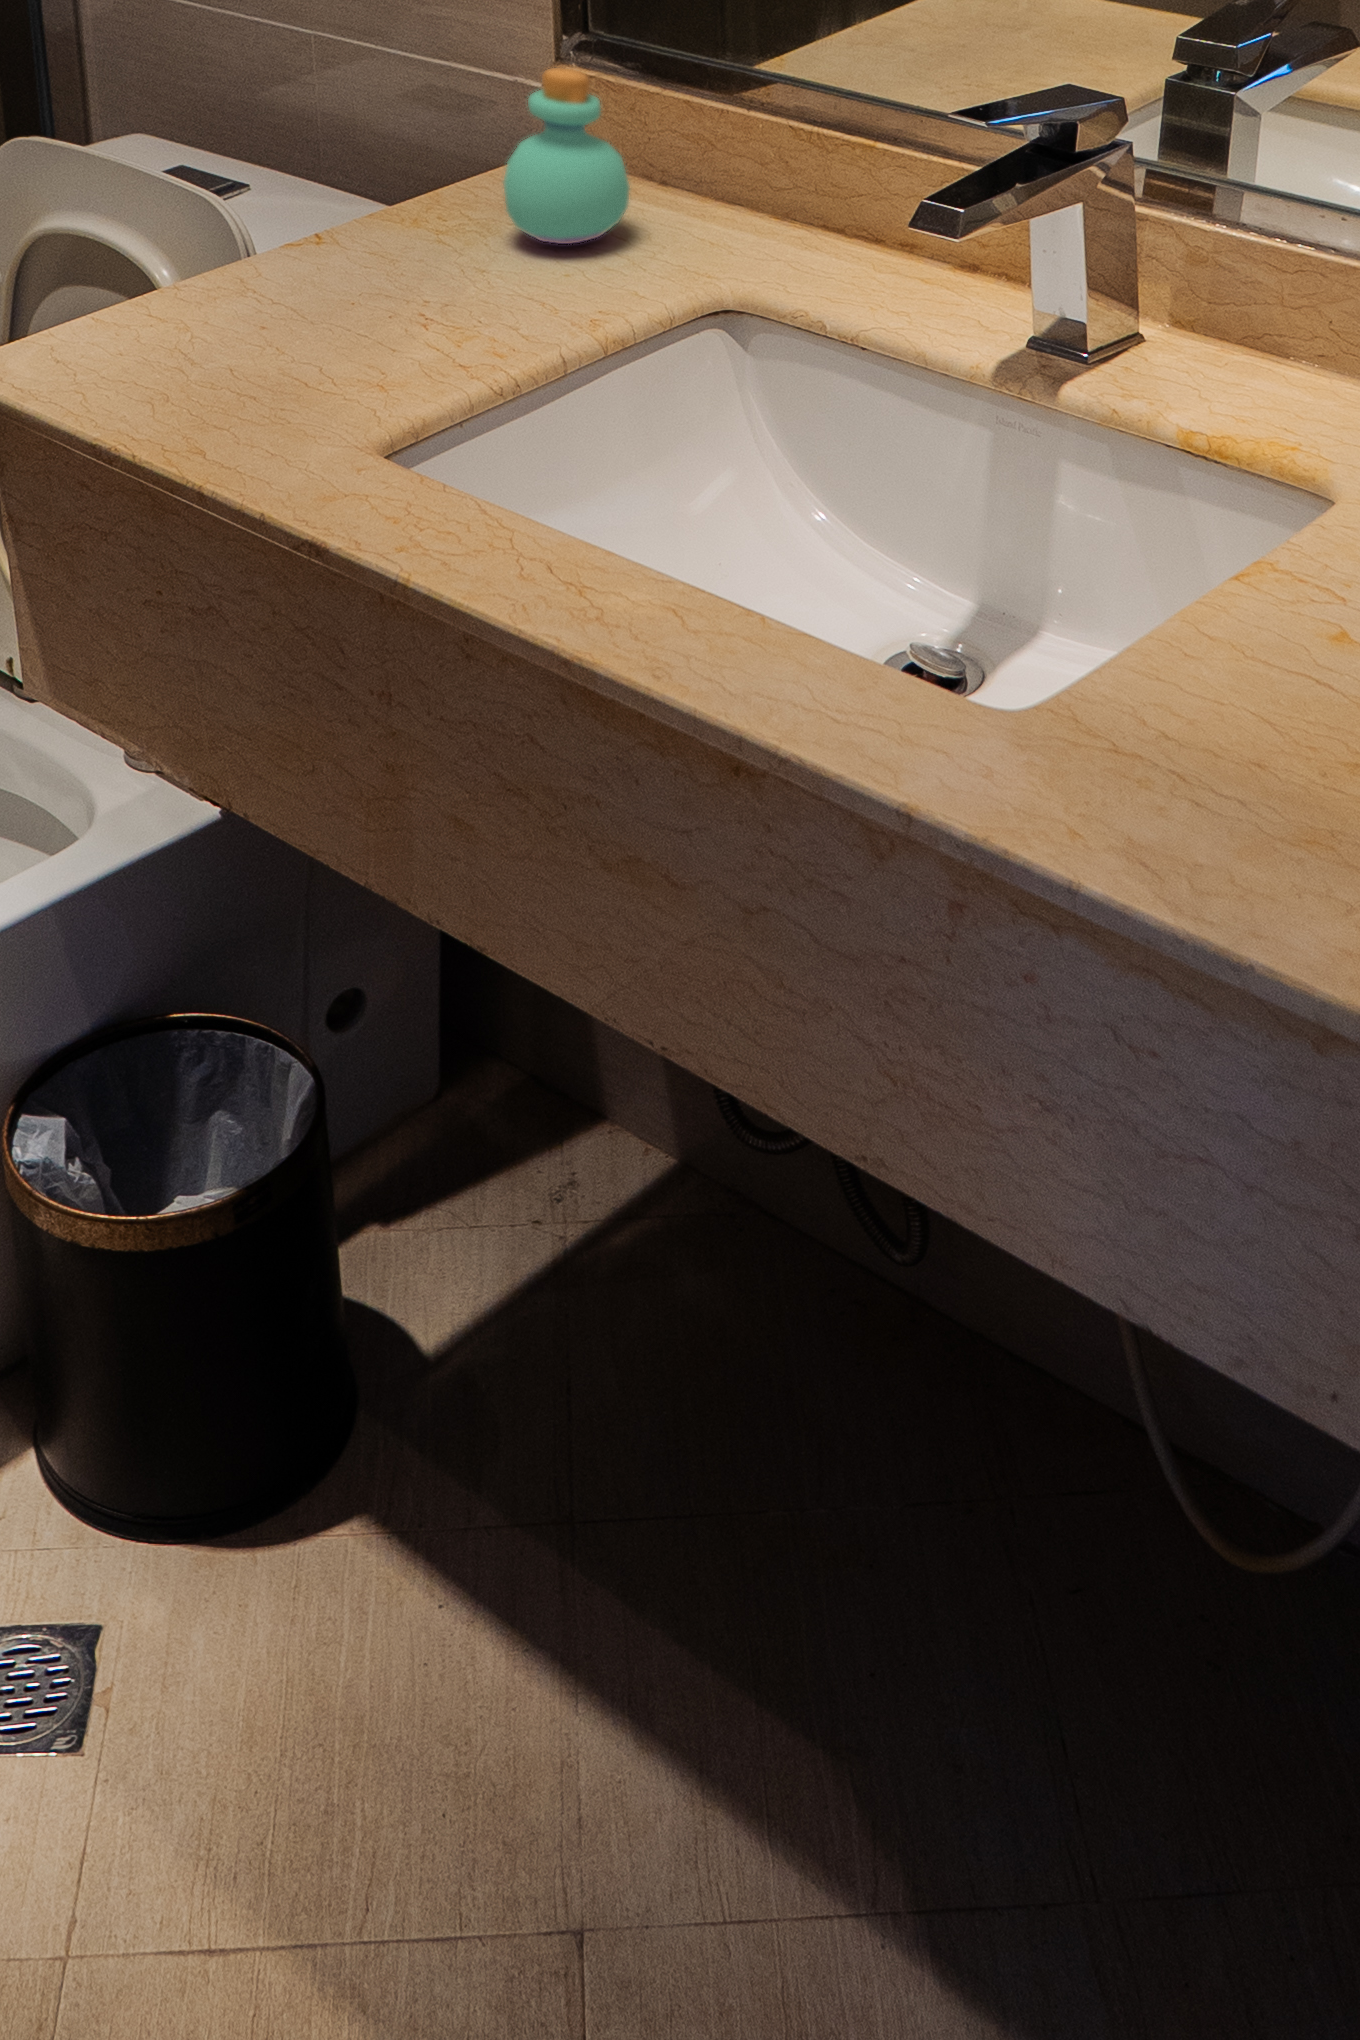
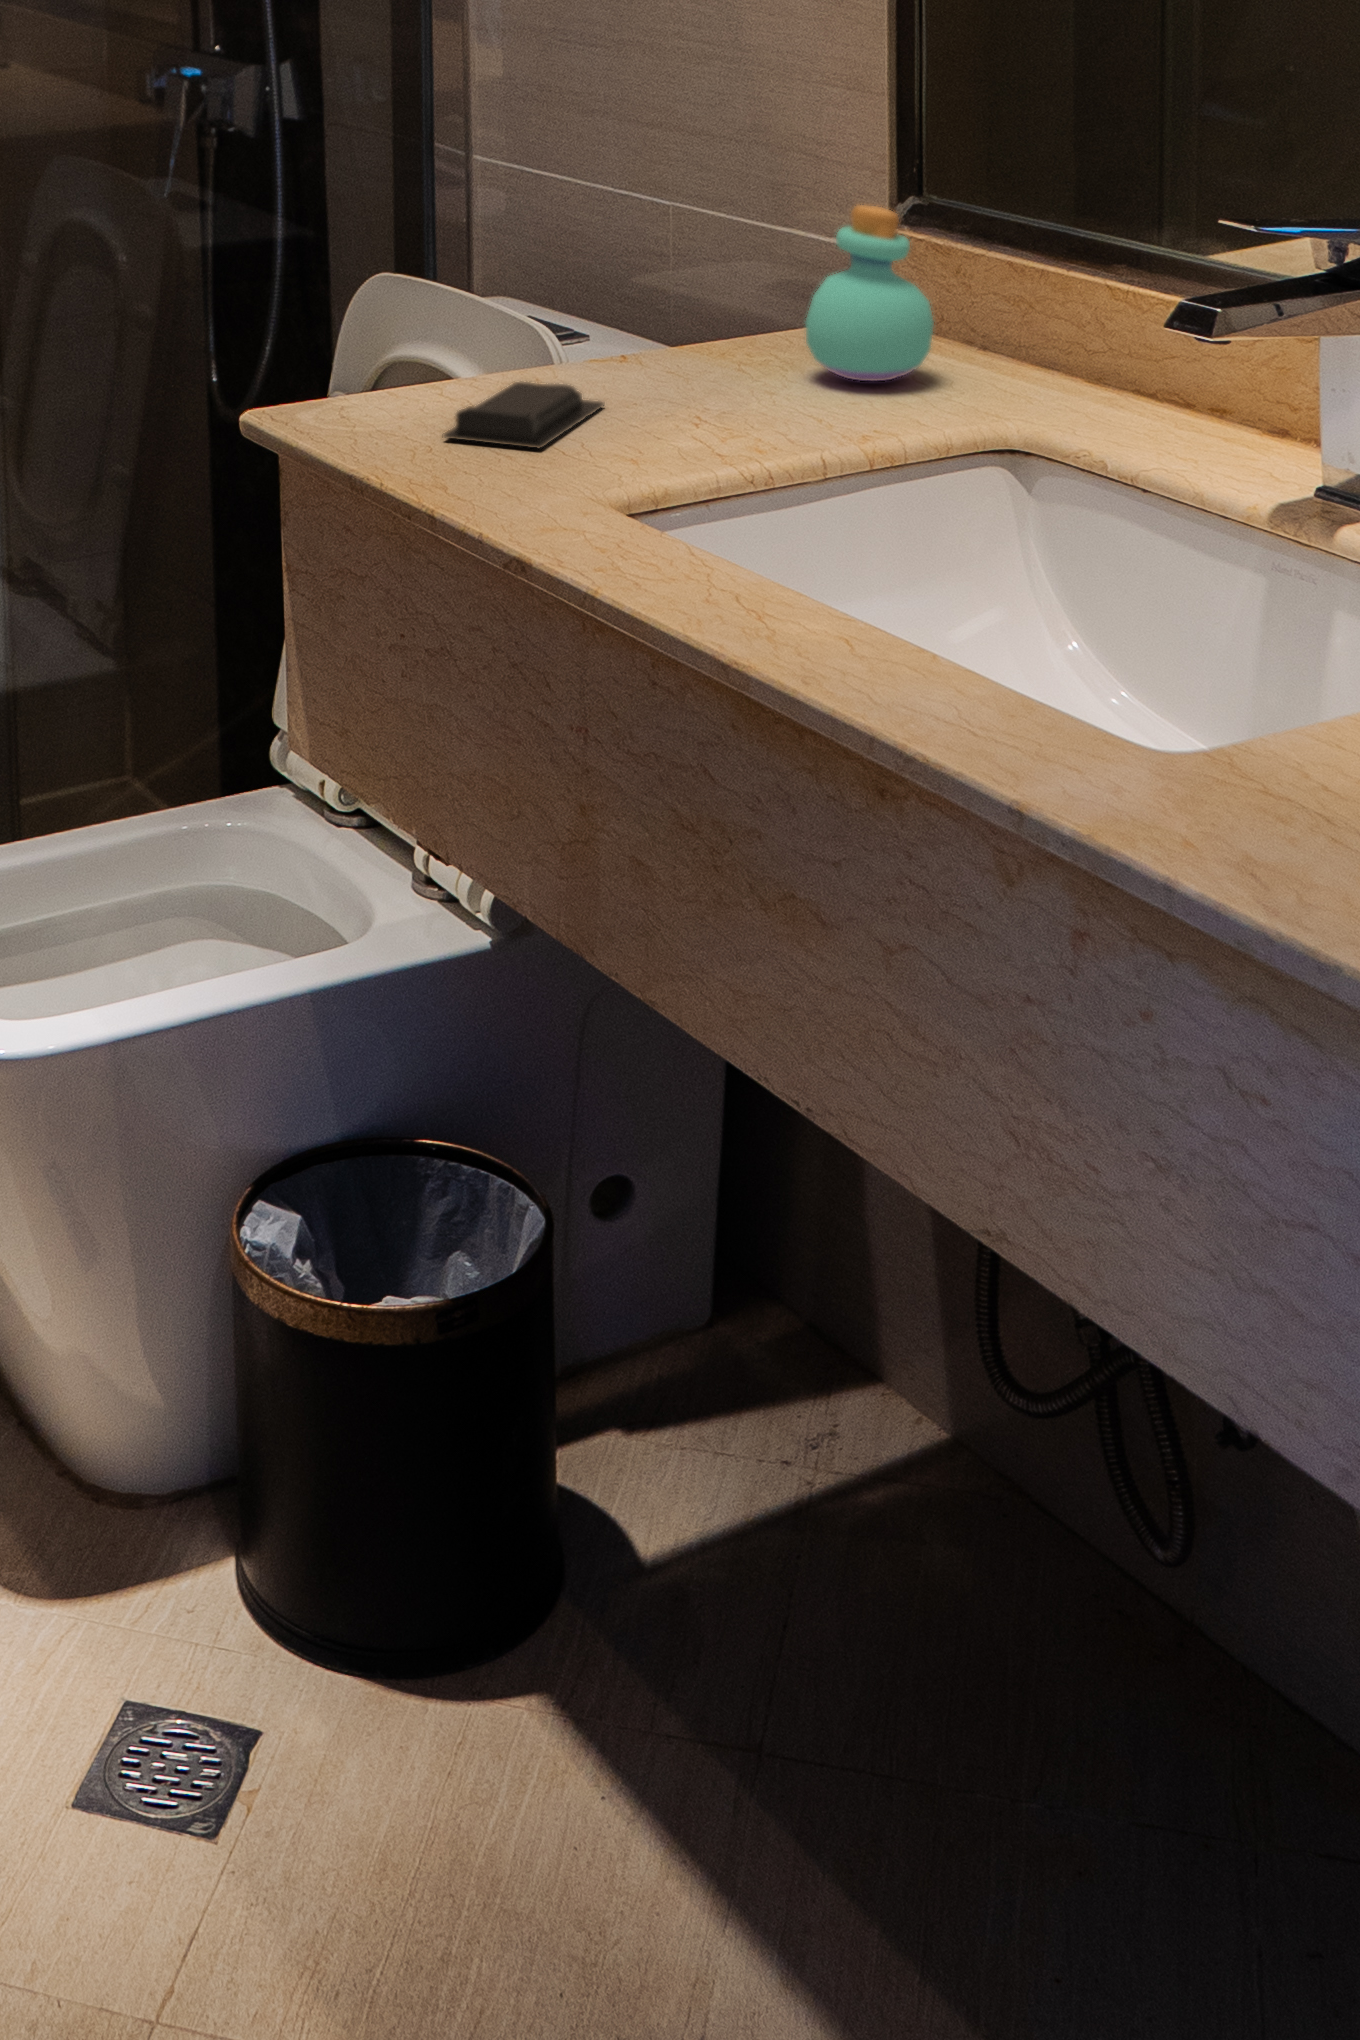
soap bar: none [172,297,322,384] -> present [444,382,604,448]

